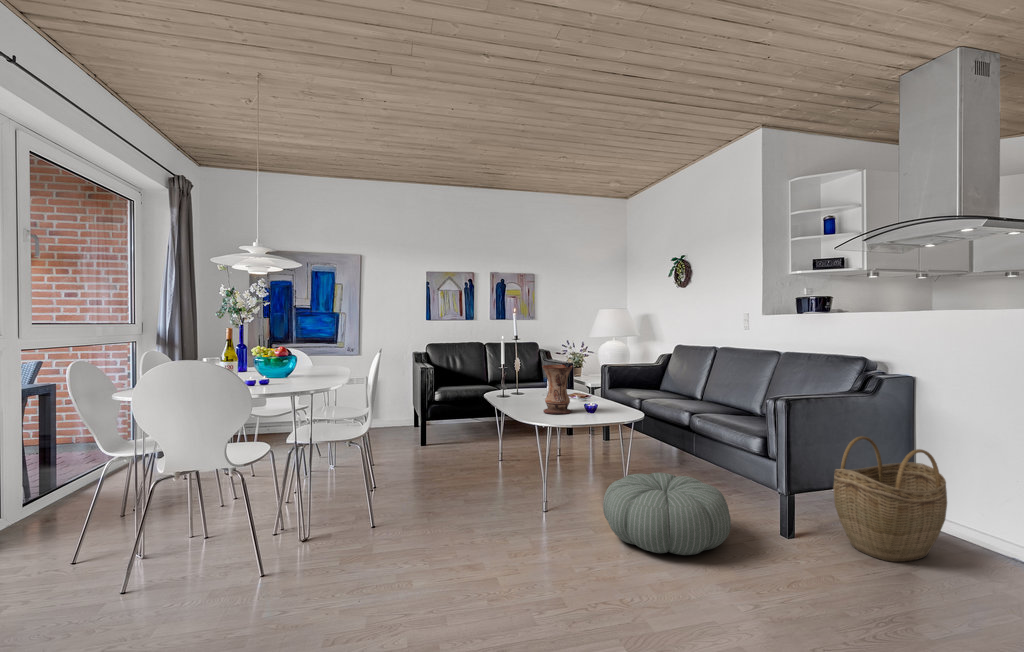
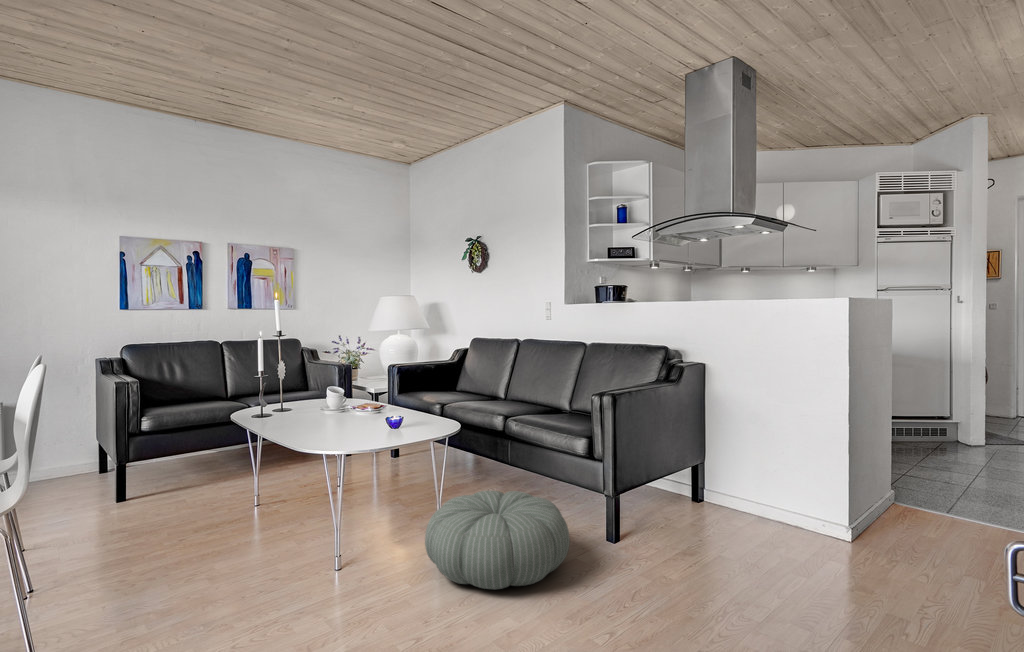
vase: present [543,365,572,414] -> none [332,369,373,433]
woven basket: present [833,436,947,562] -> none [655,427,746,548]

